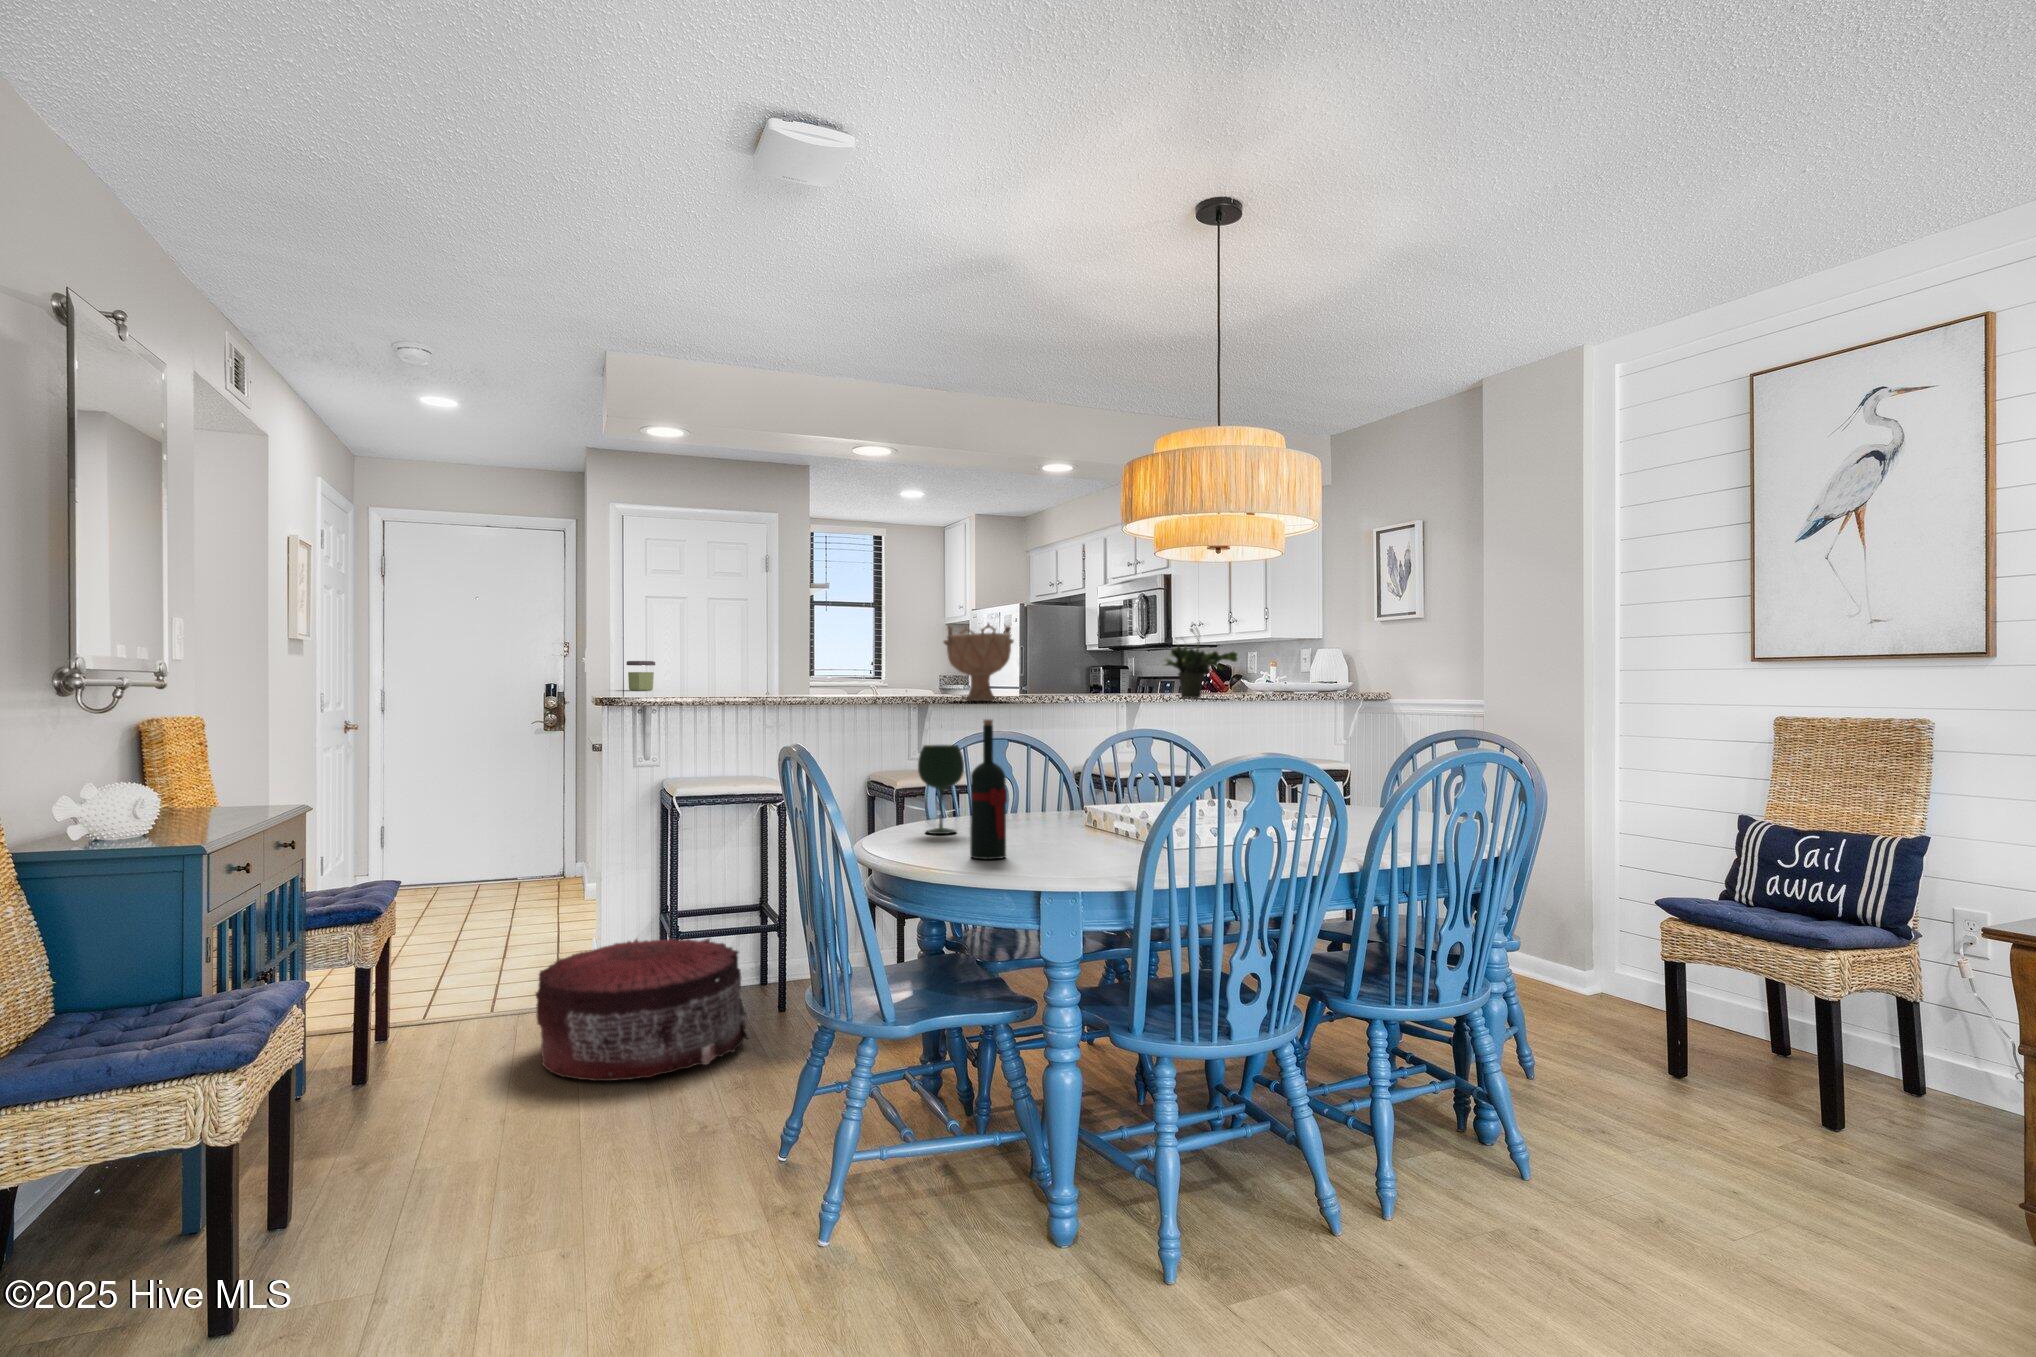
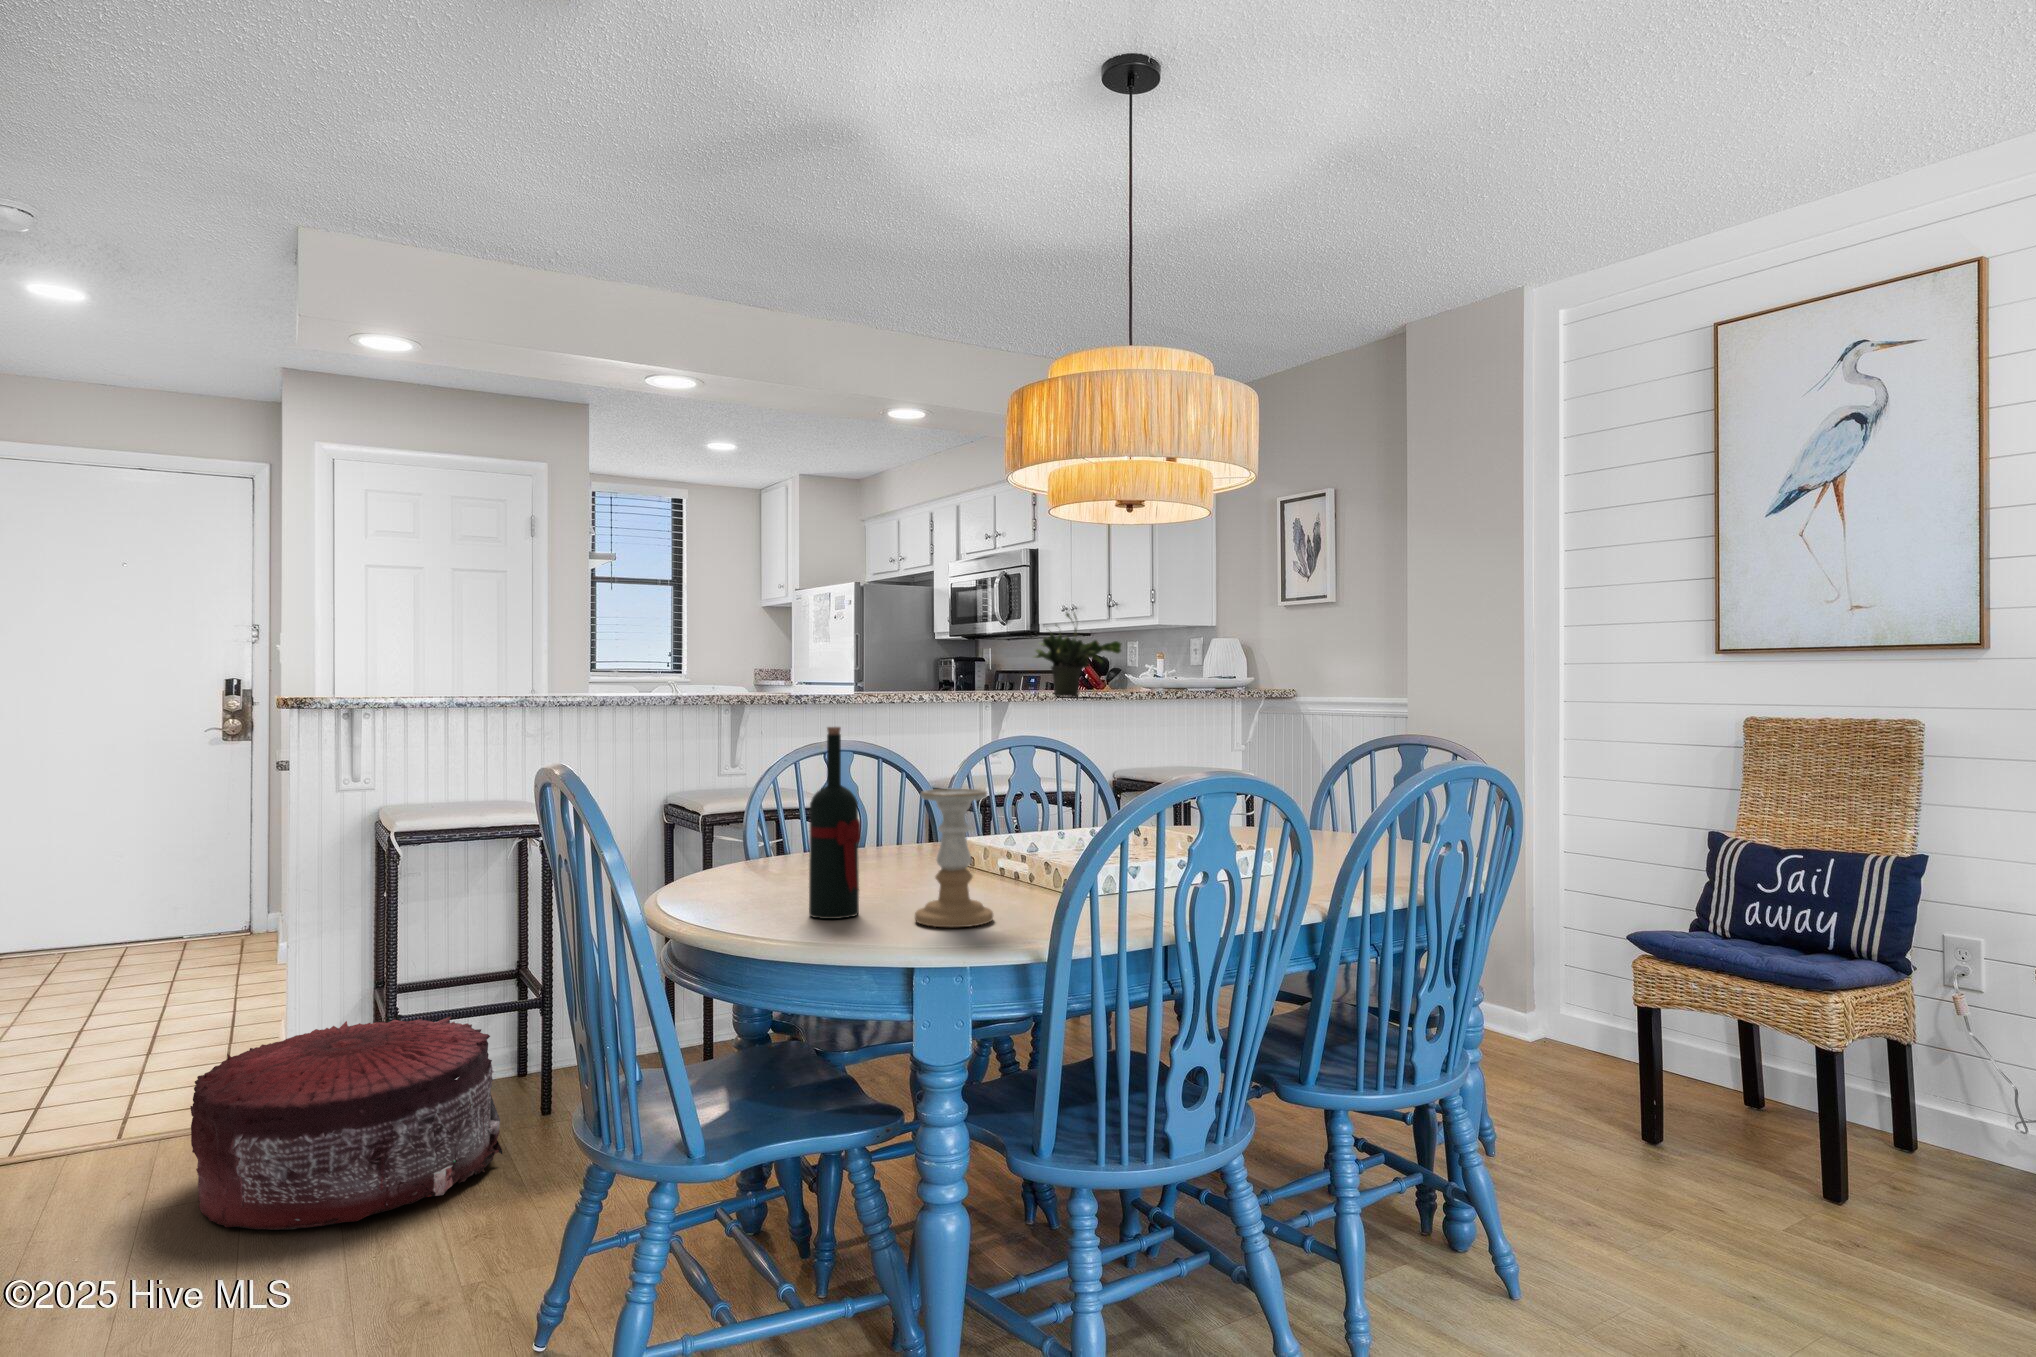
decorative bowl: present [944,623,1014,701] -> none [765,603,855,701]
jar: present [626,661,655,690] -> none [351,650,391,688]
wine glass: present [918,745,964,834] -> none [735,759,798,879]
candle holder: none [1046,766,1104,867] -> present [915,788,993,927]

